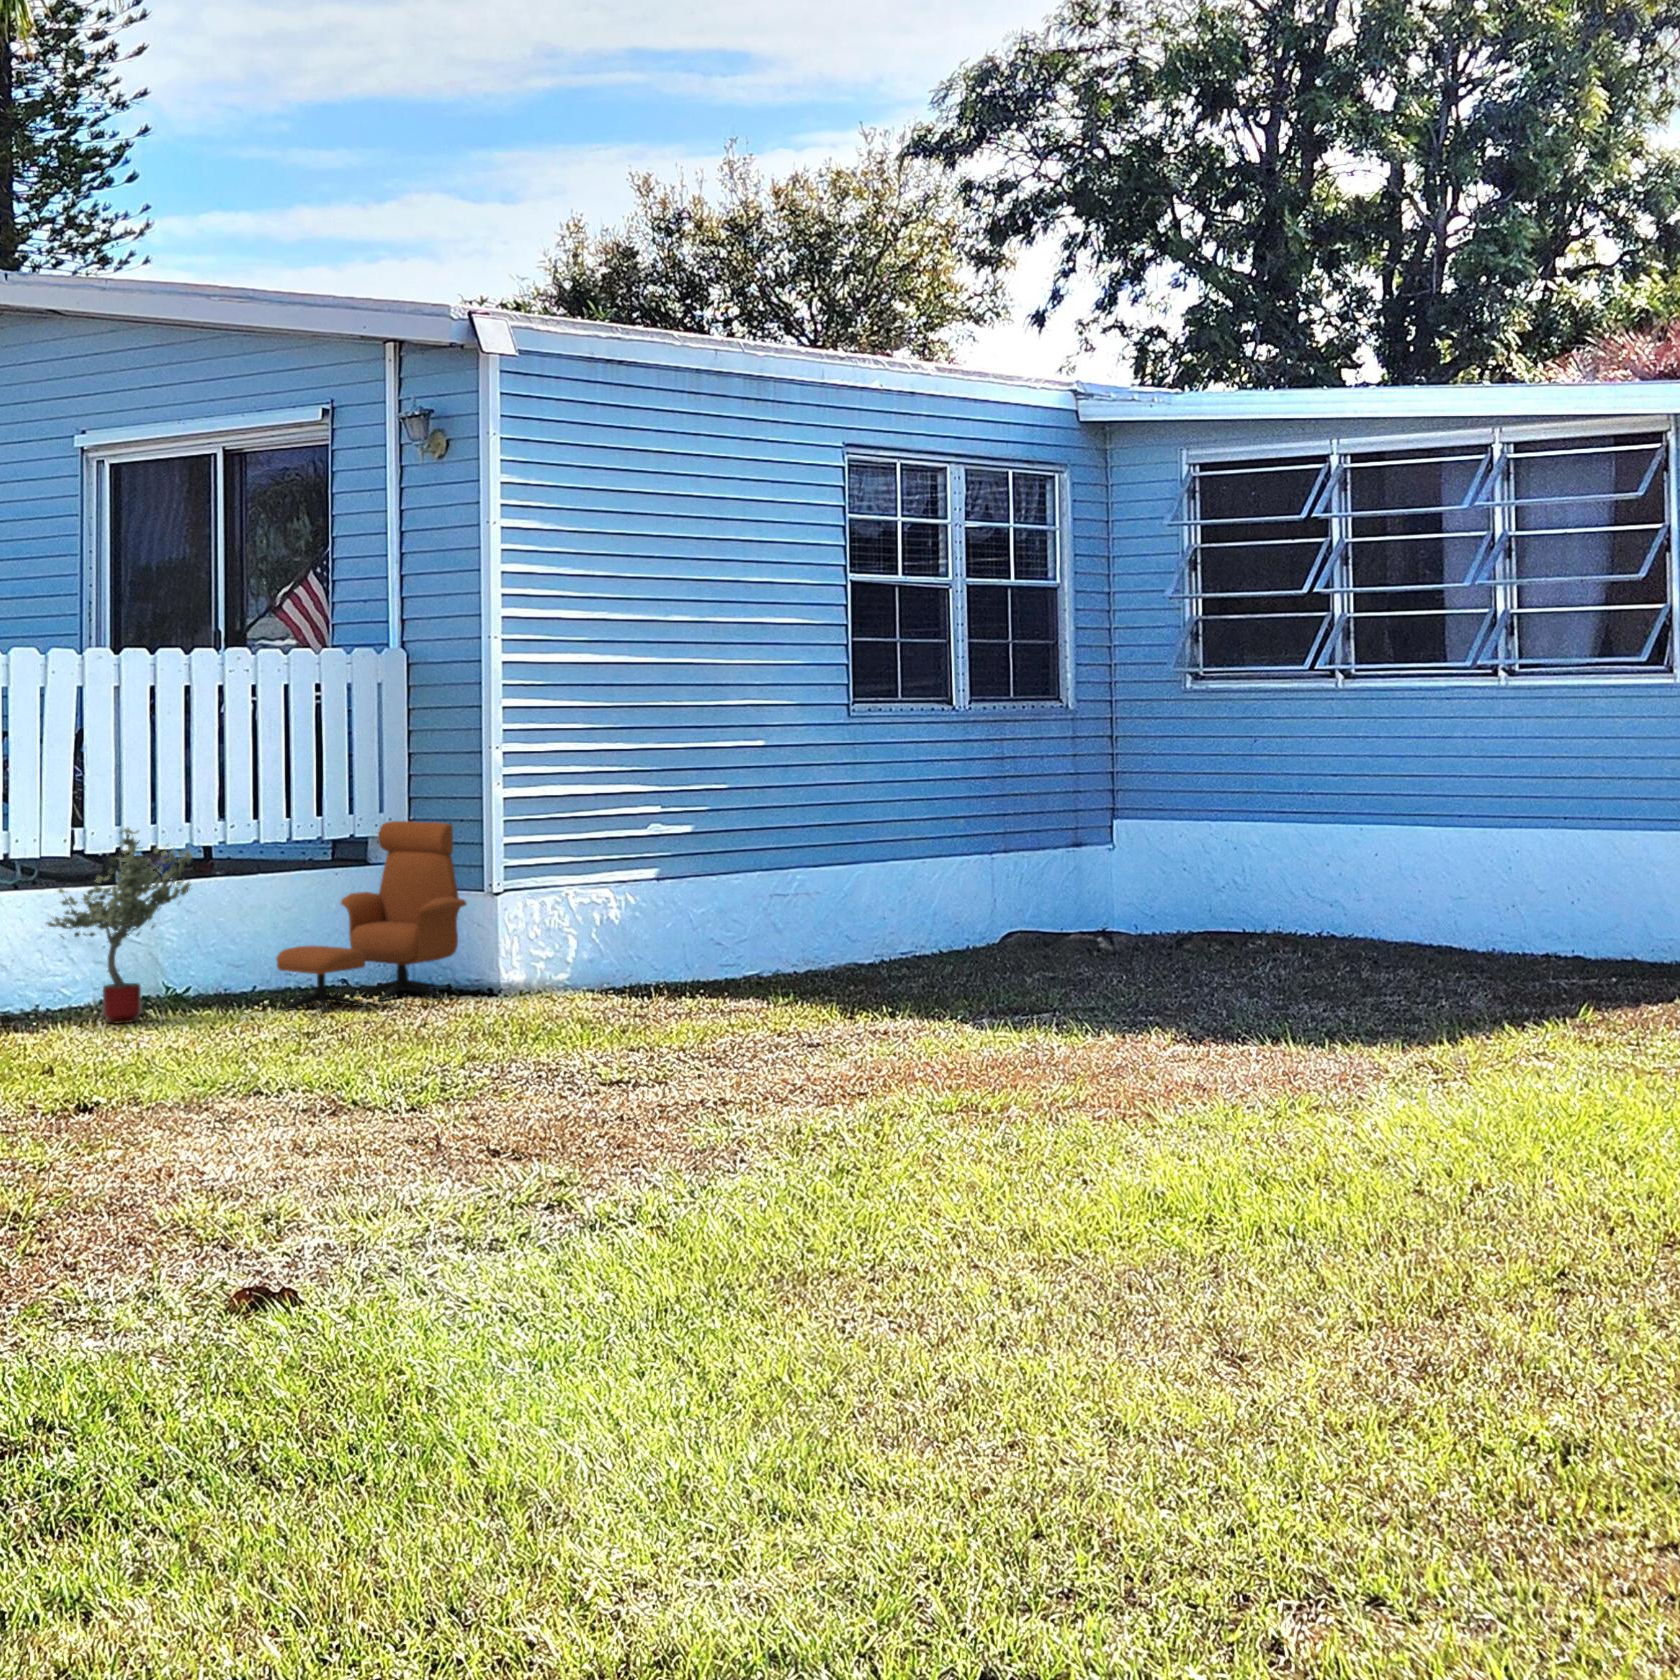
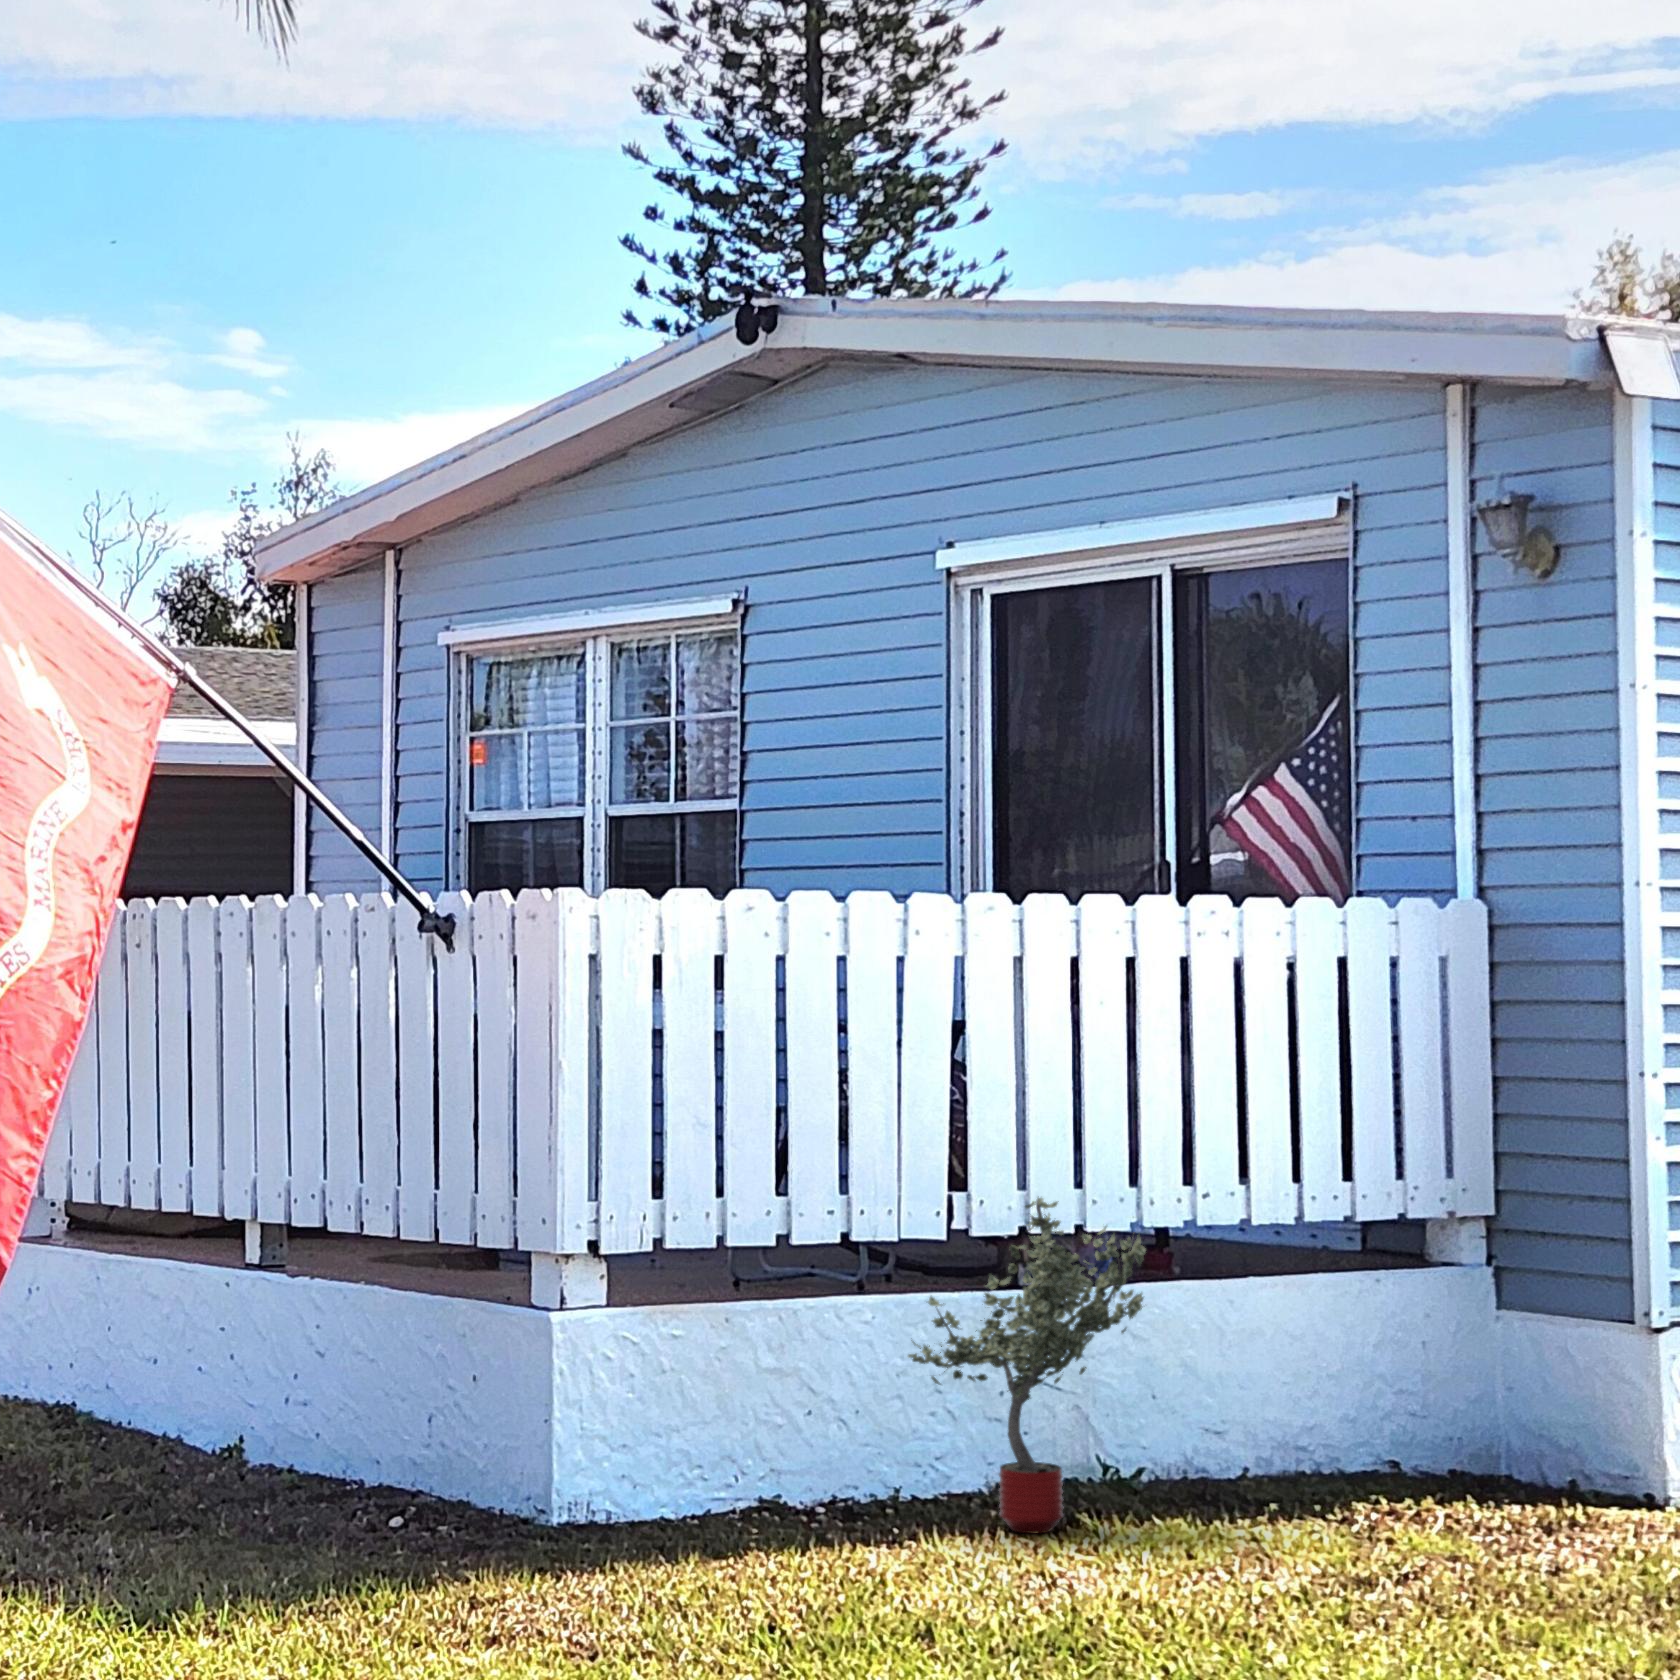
lounge chair: present [276,821,466,1013] -> none [1286,1198,1619,1542]

